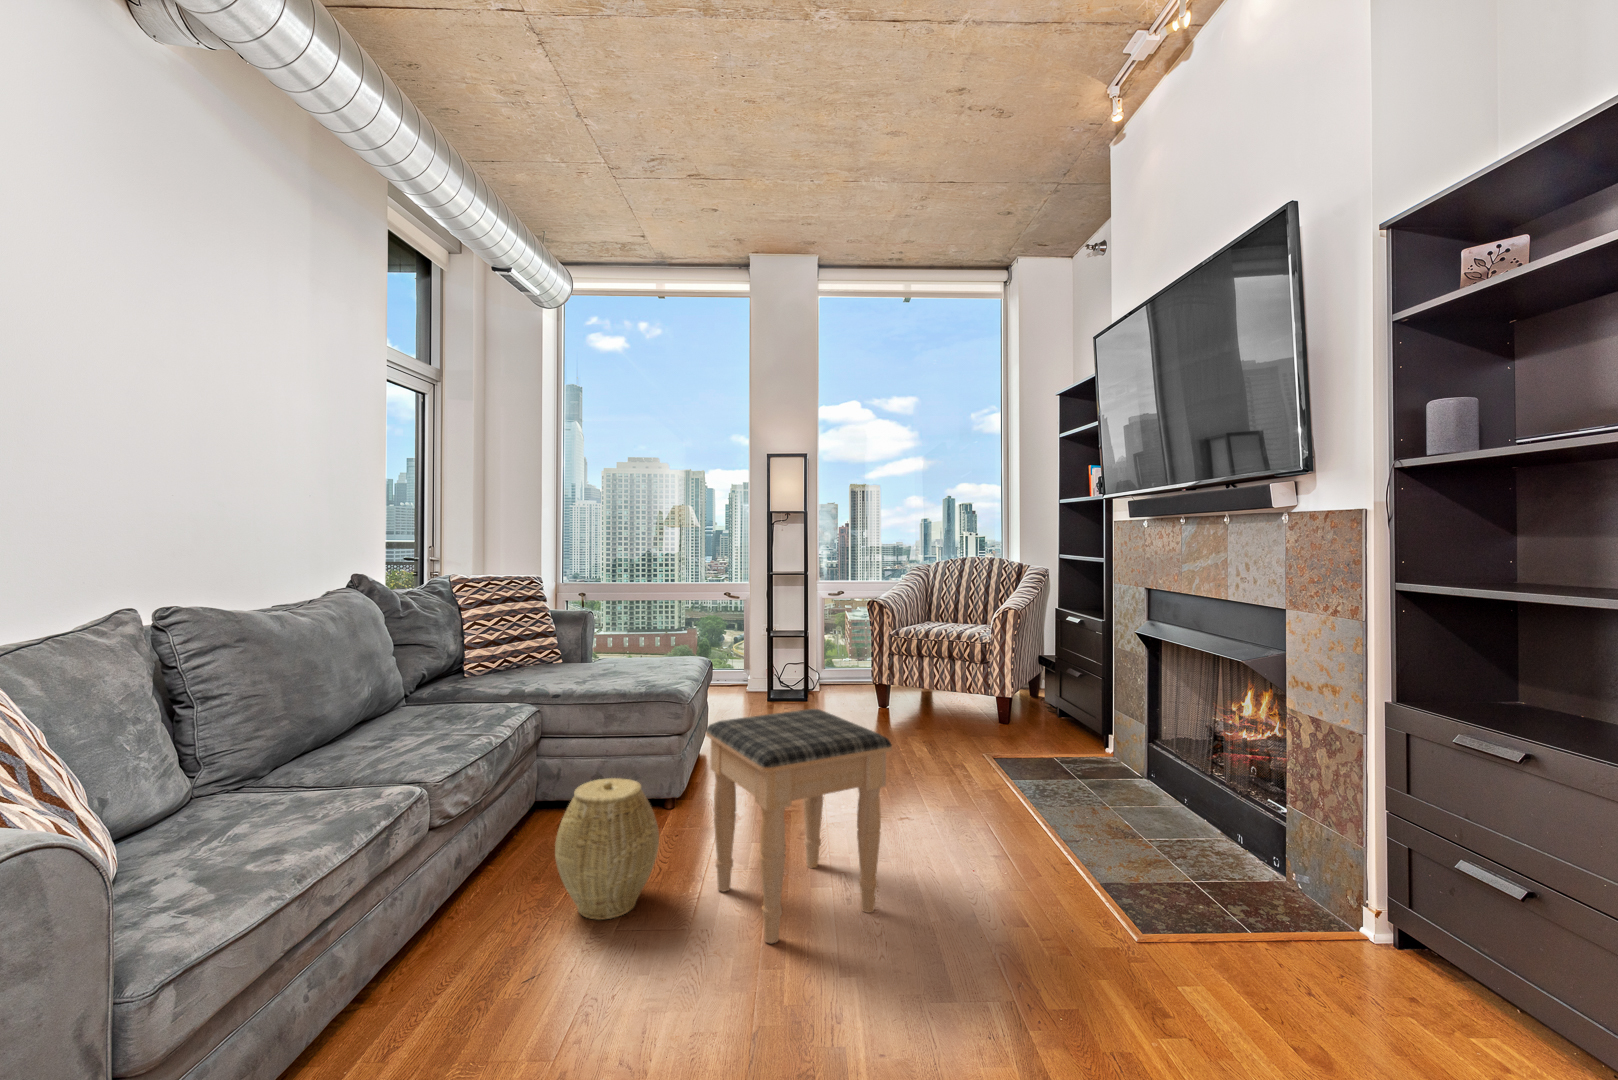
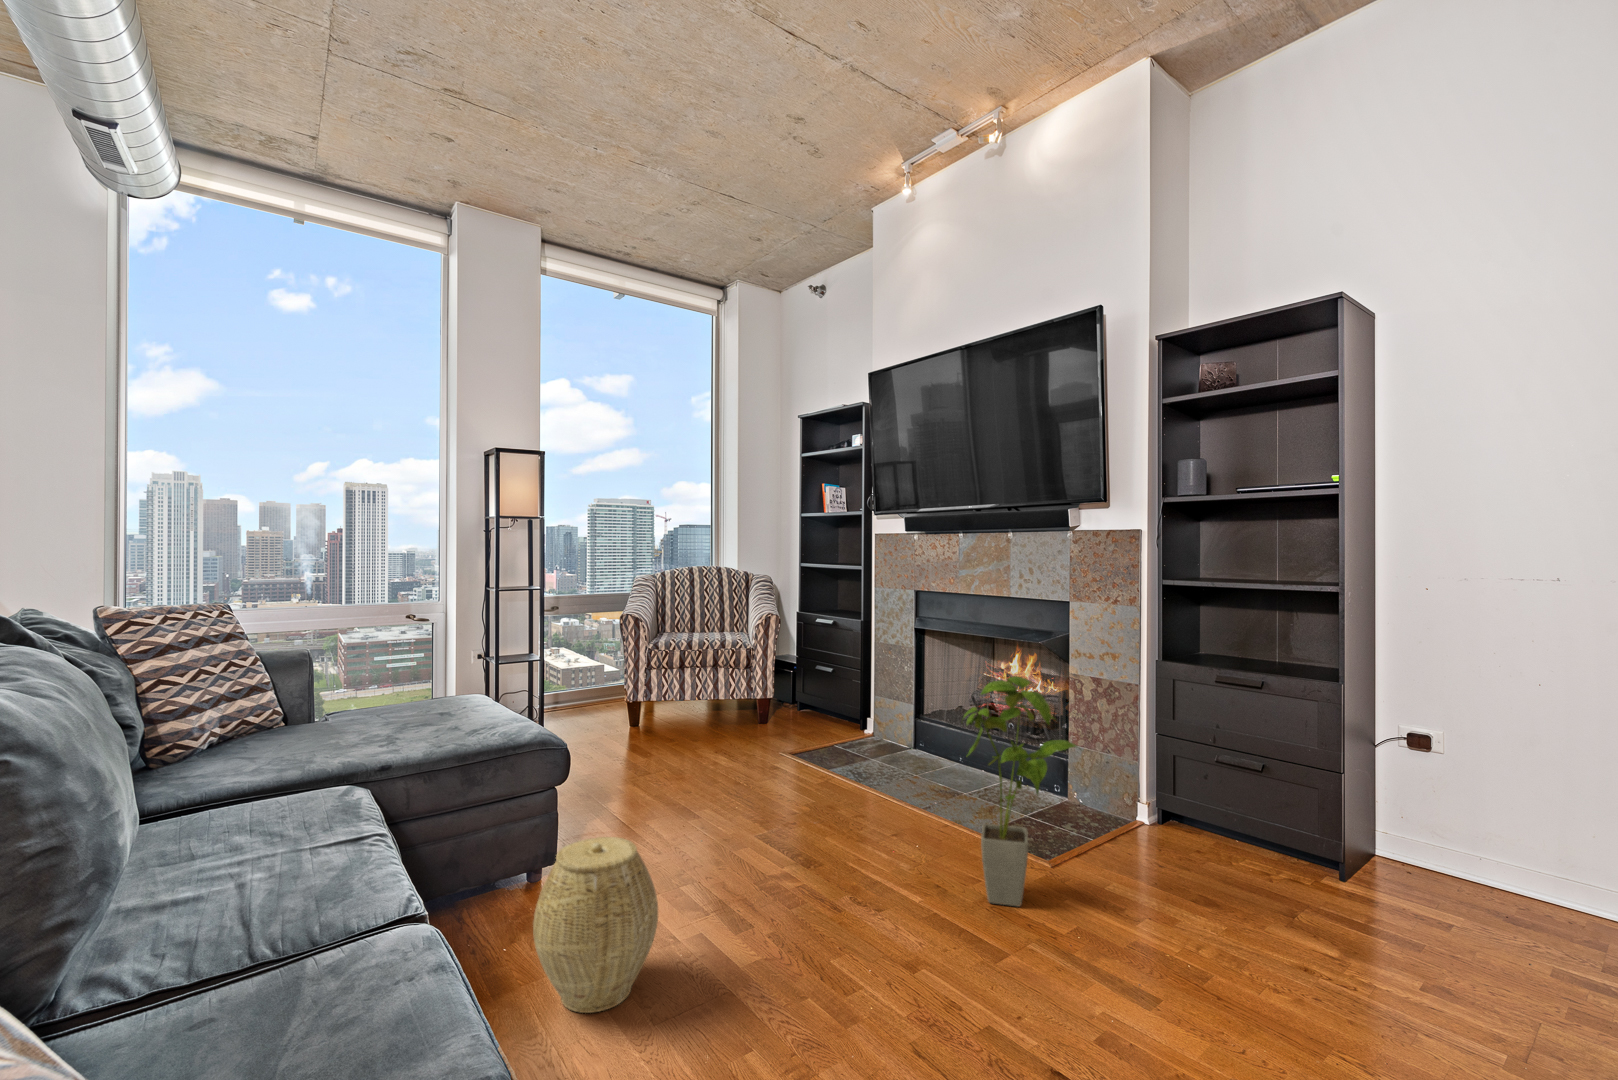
house plant: none [994,692,1150,969] -> present [964,676,1077,907]
footstool: present [705,709,892,943] -> none [680,725,870,965]

